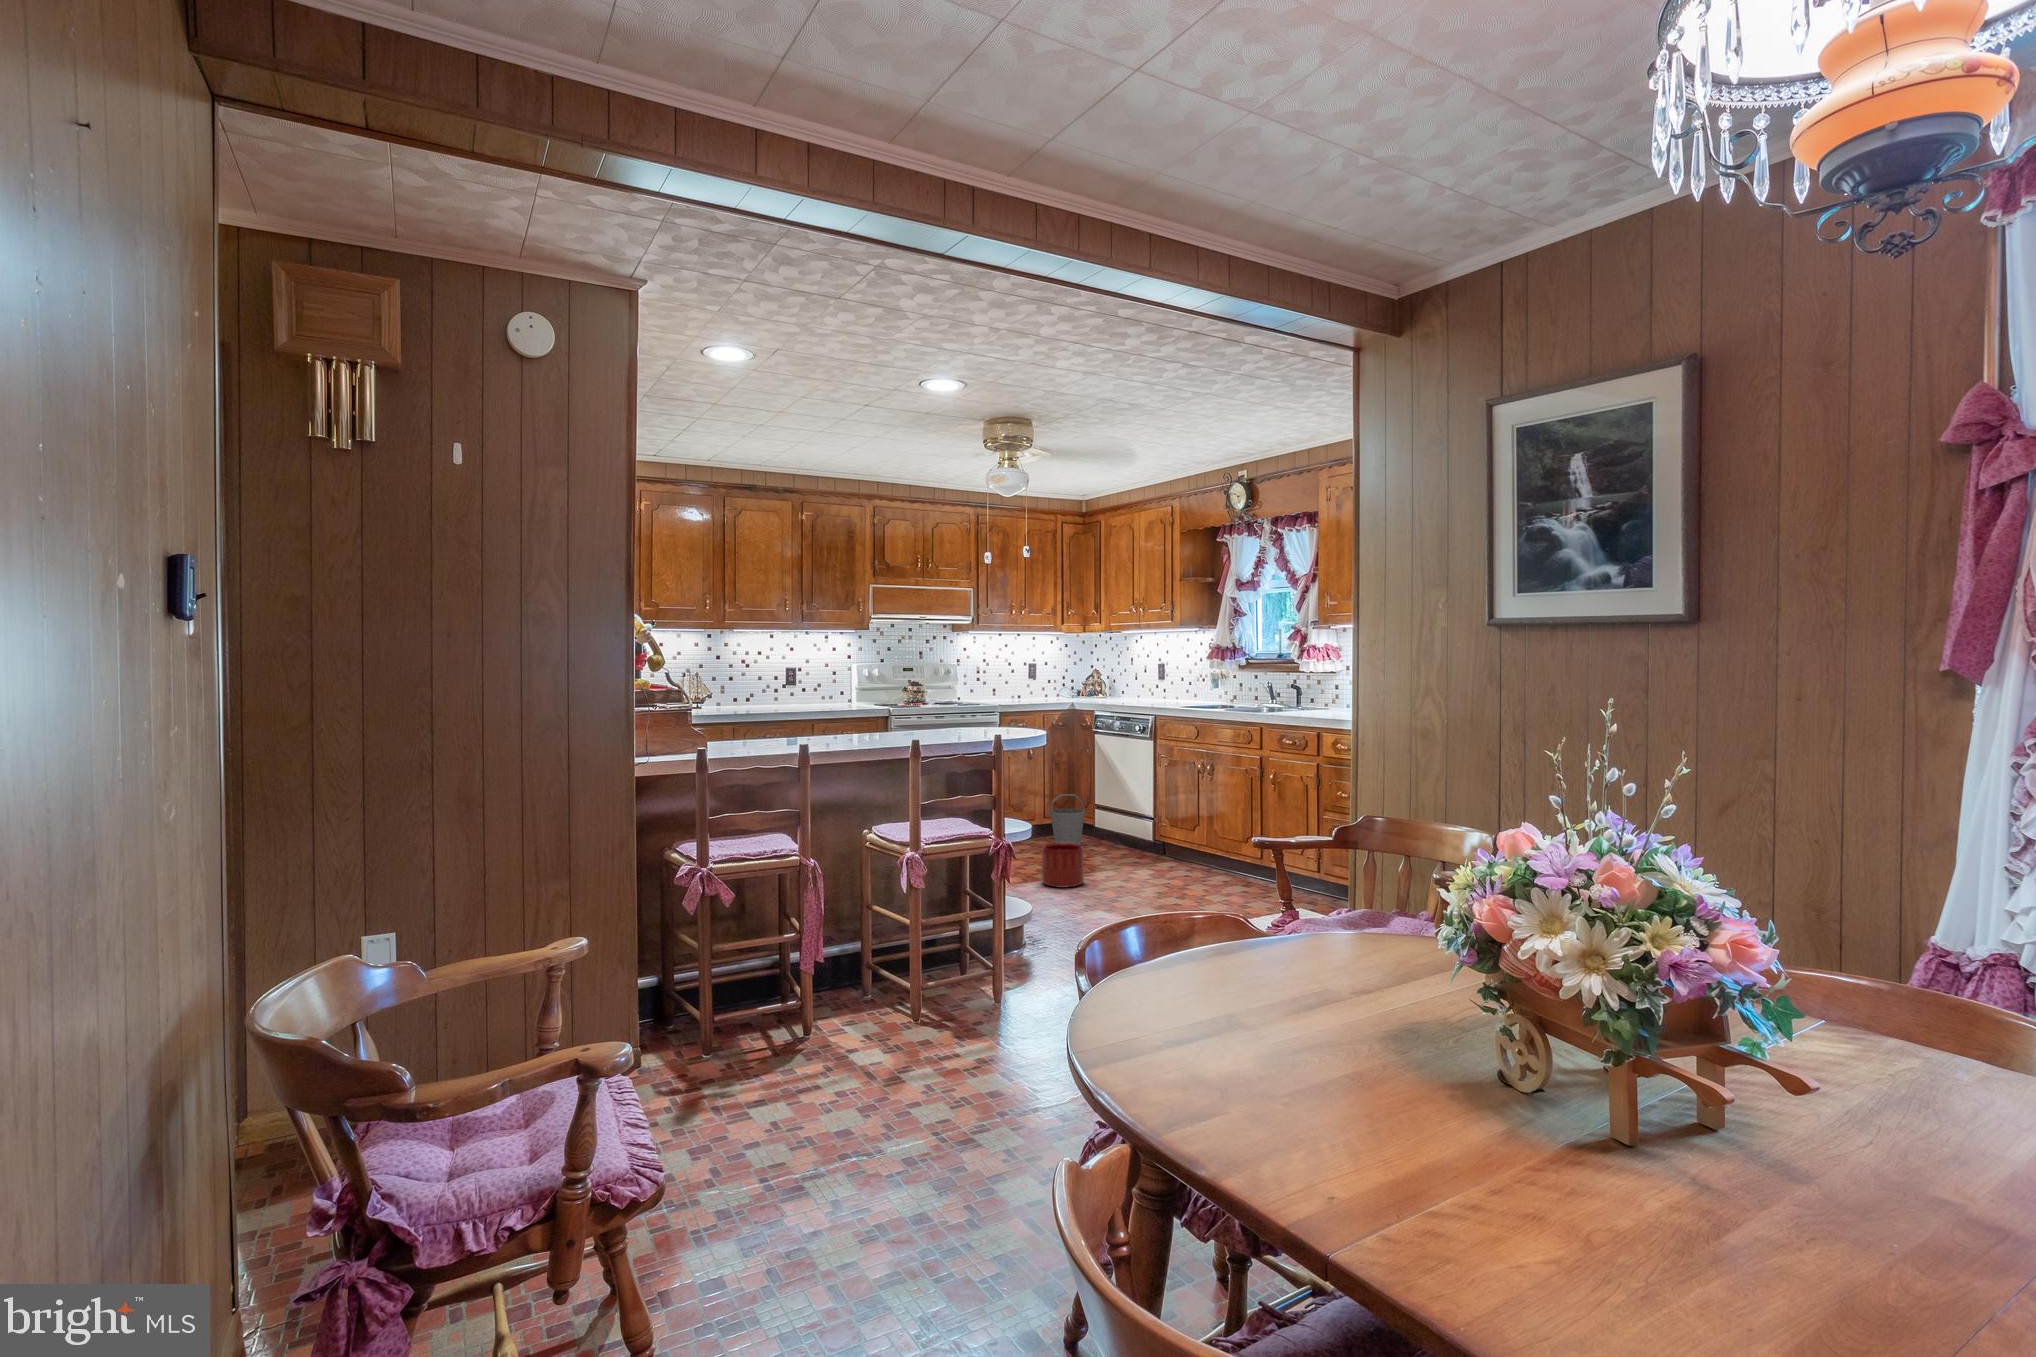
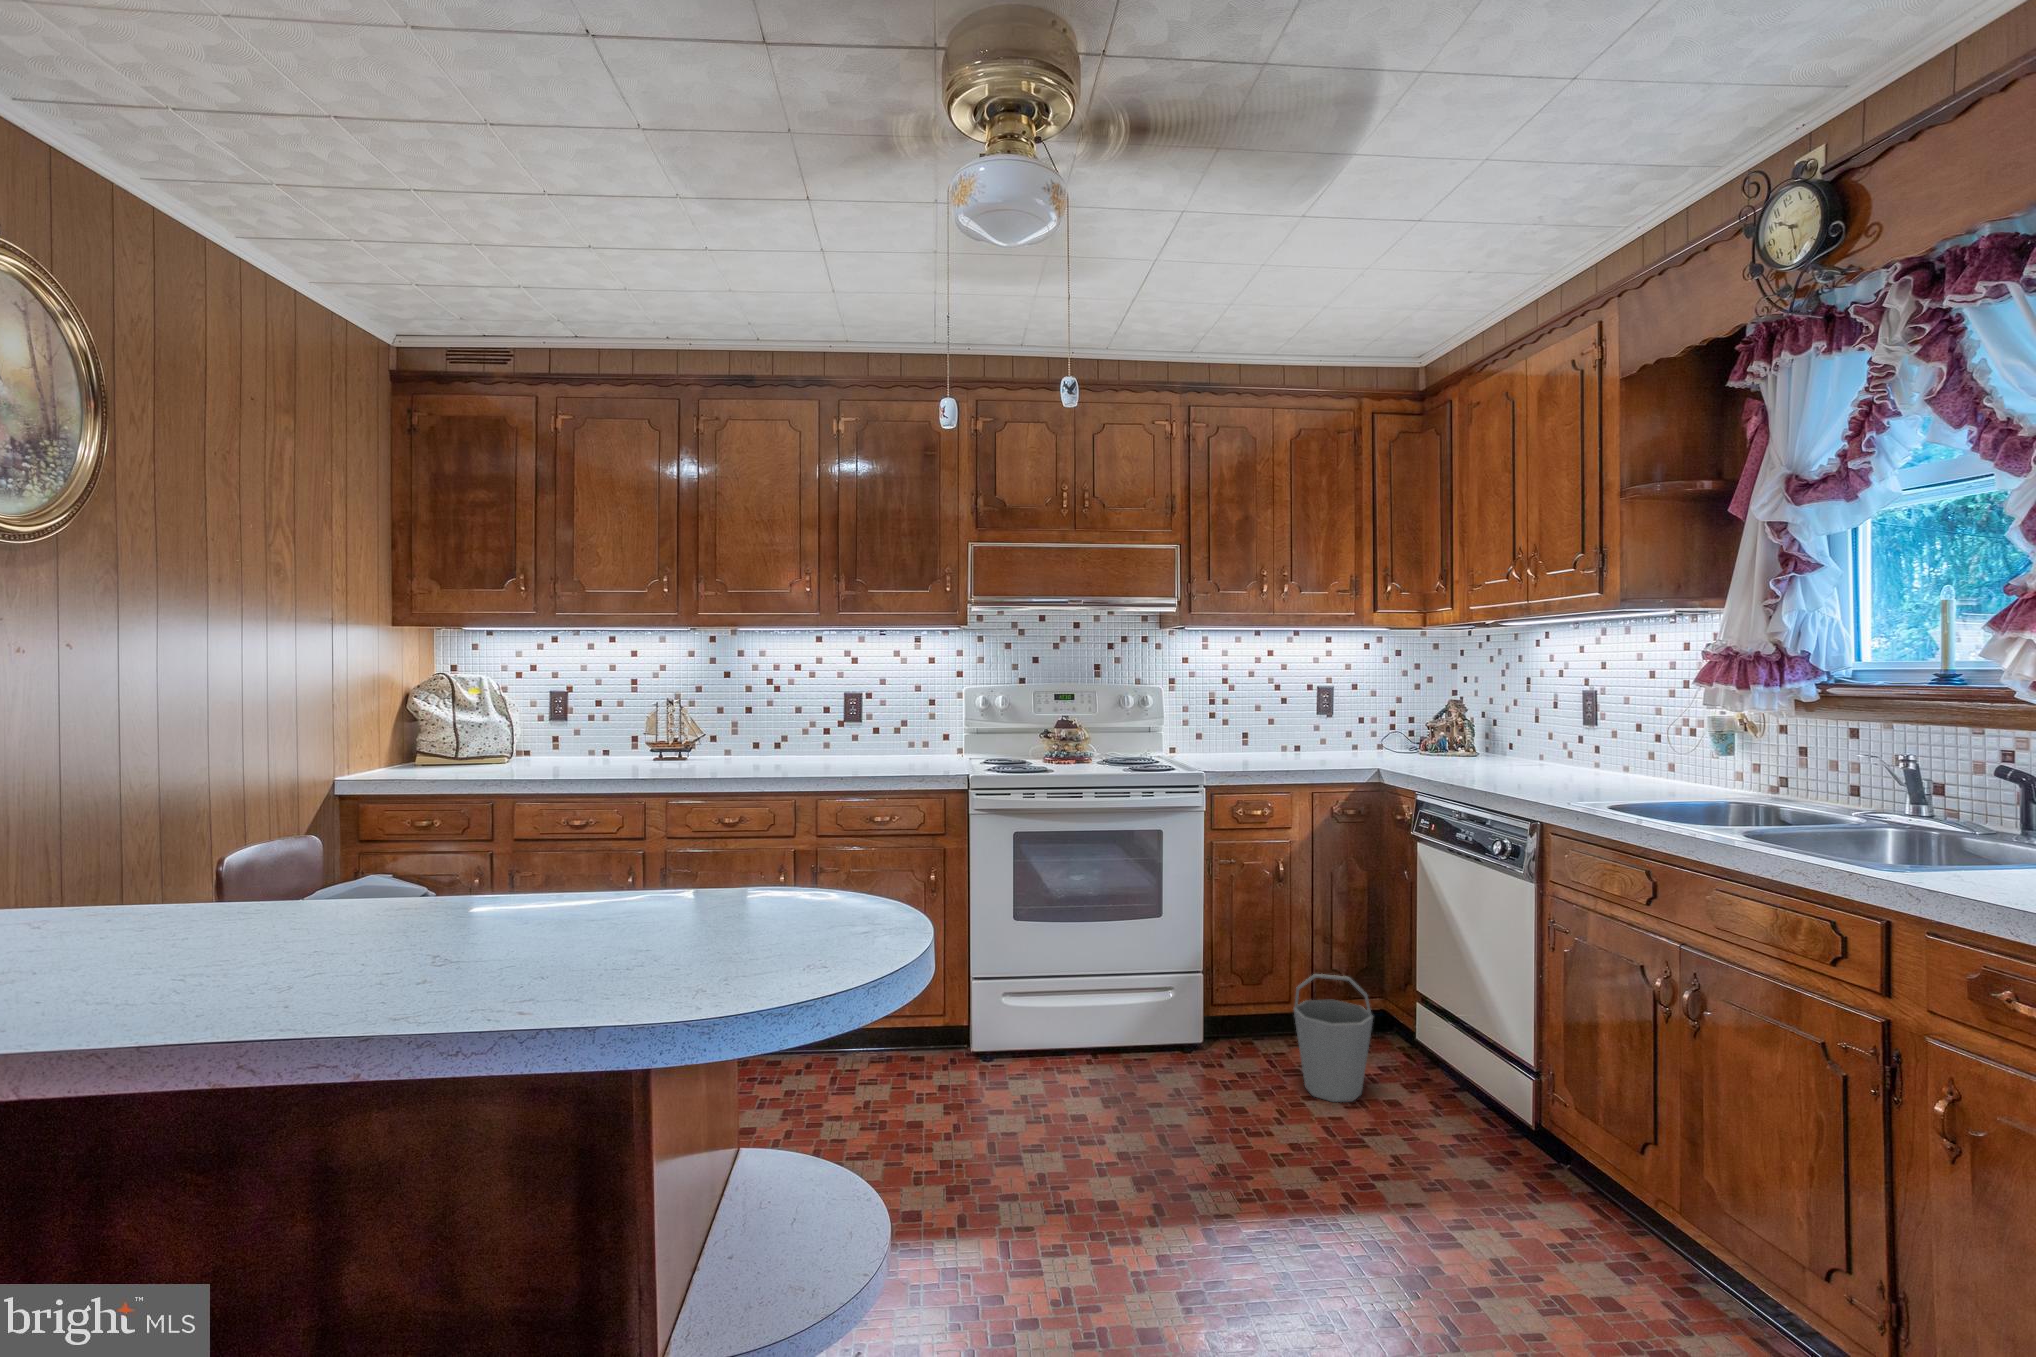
planter: present [1042,843,1084,888] -> none [1151,1160,1264,1315]

